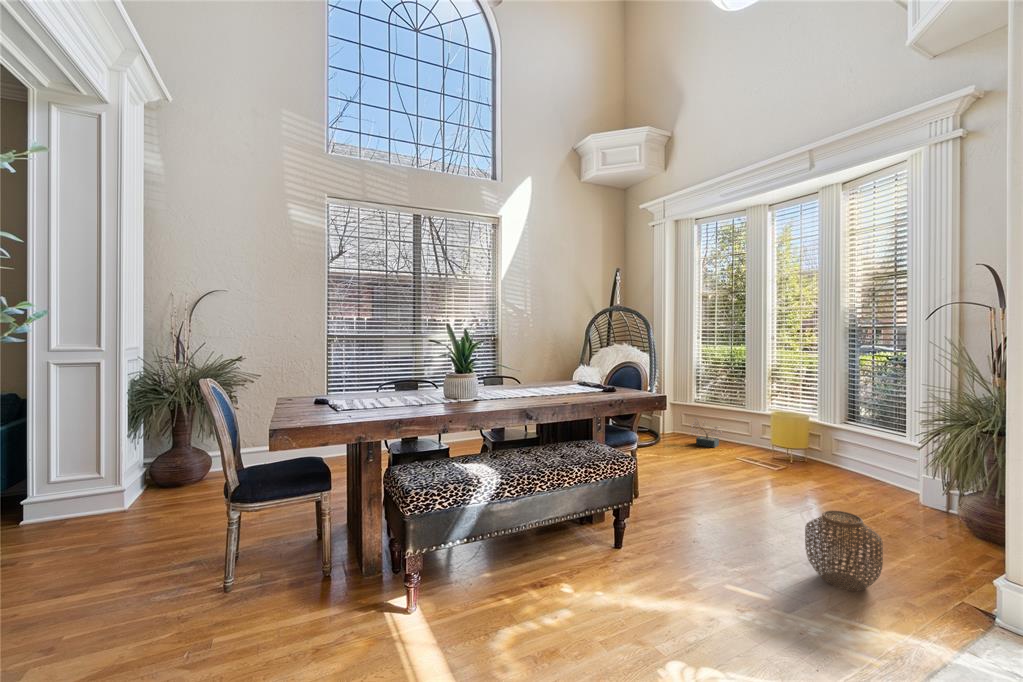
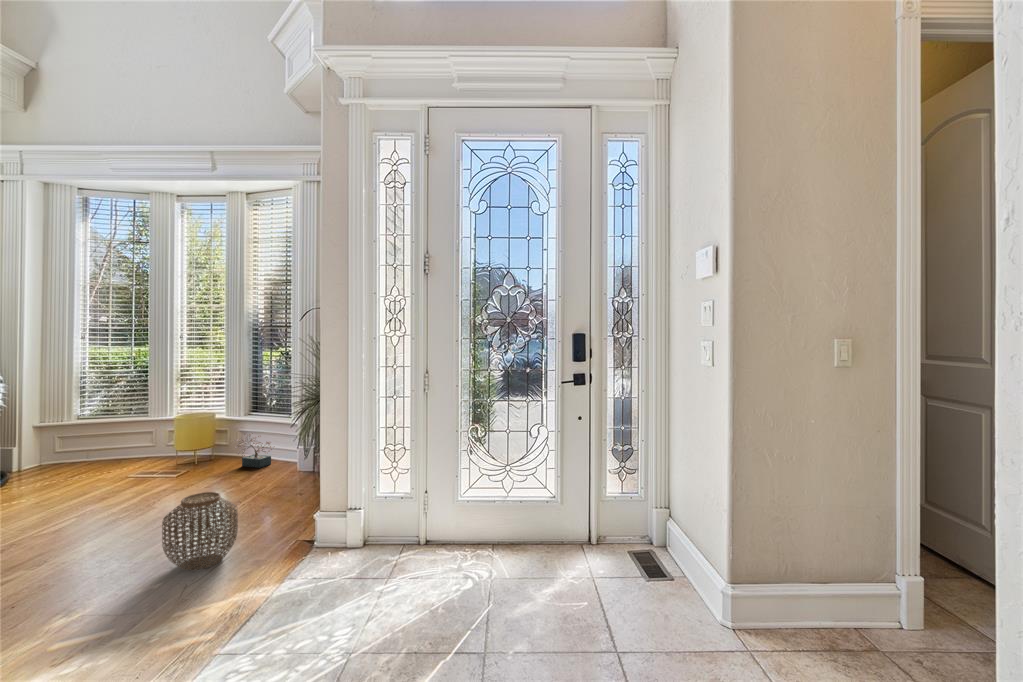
decorative plant: present [691,418,722,448] -> present [234,433,276,468]

